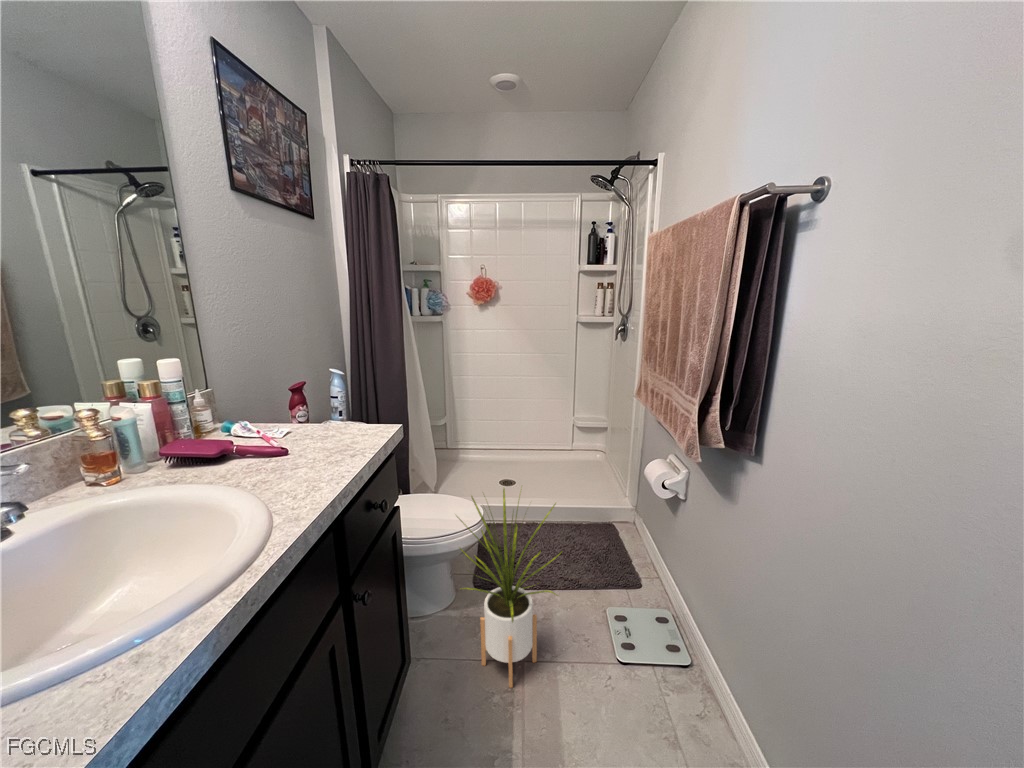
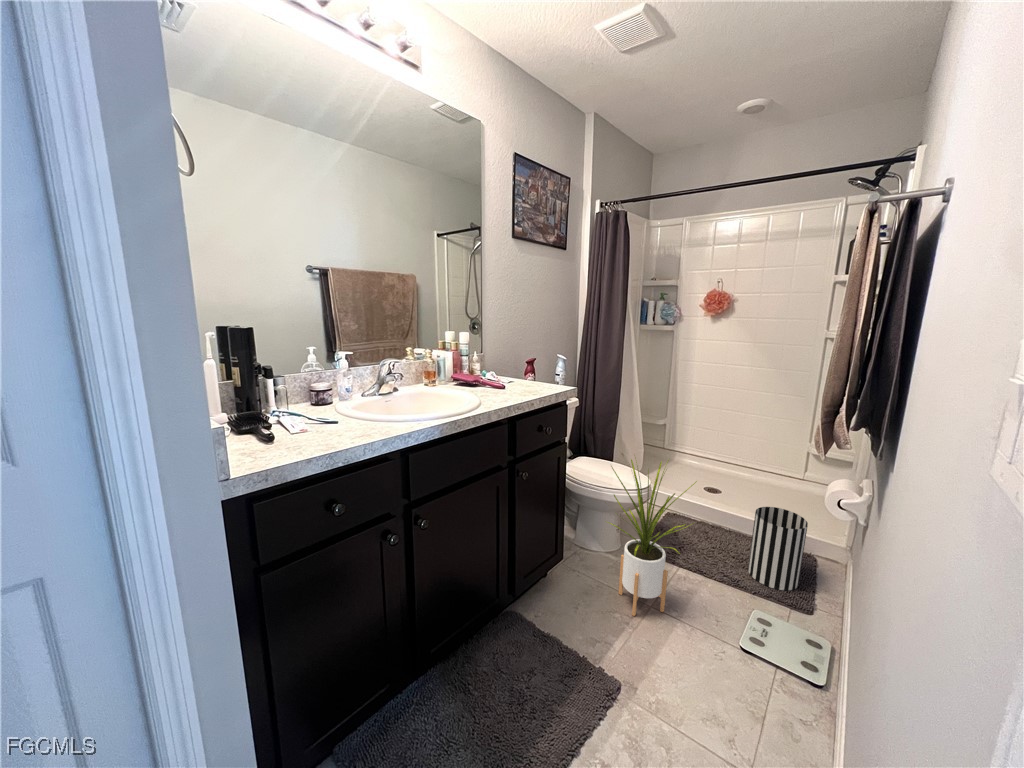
wastebasket: none [576,494,622,575] -> present [748,507,808,590]

